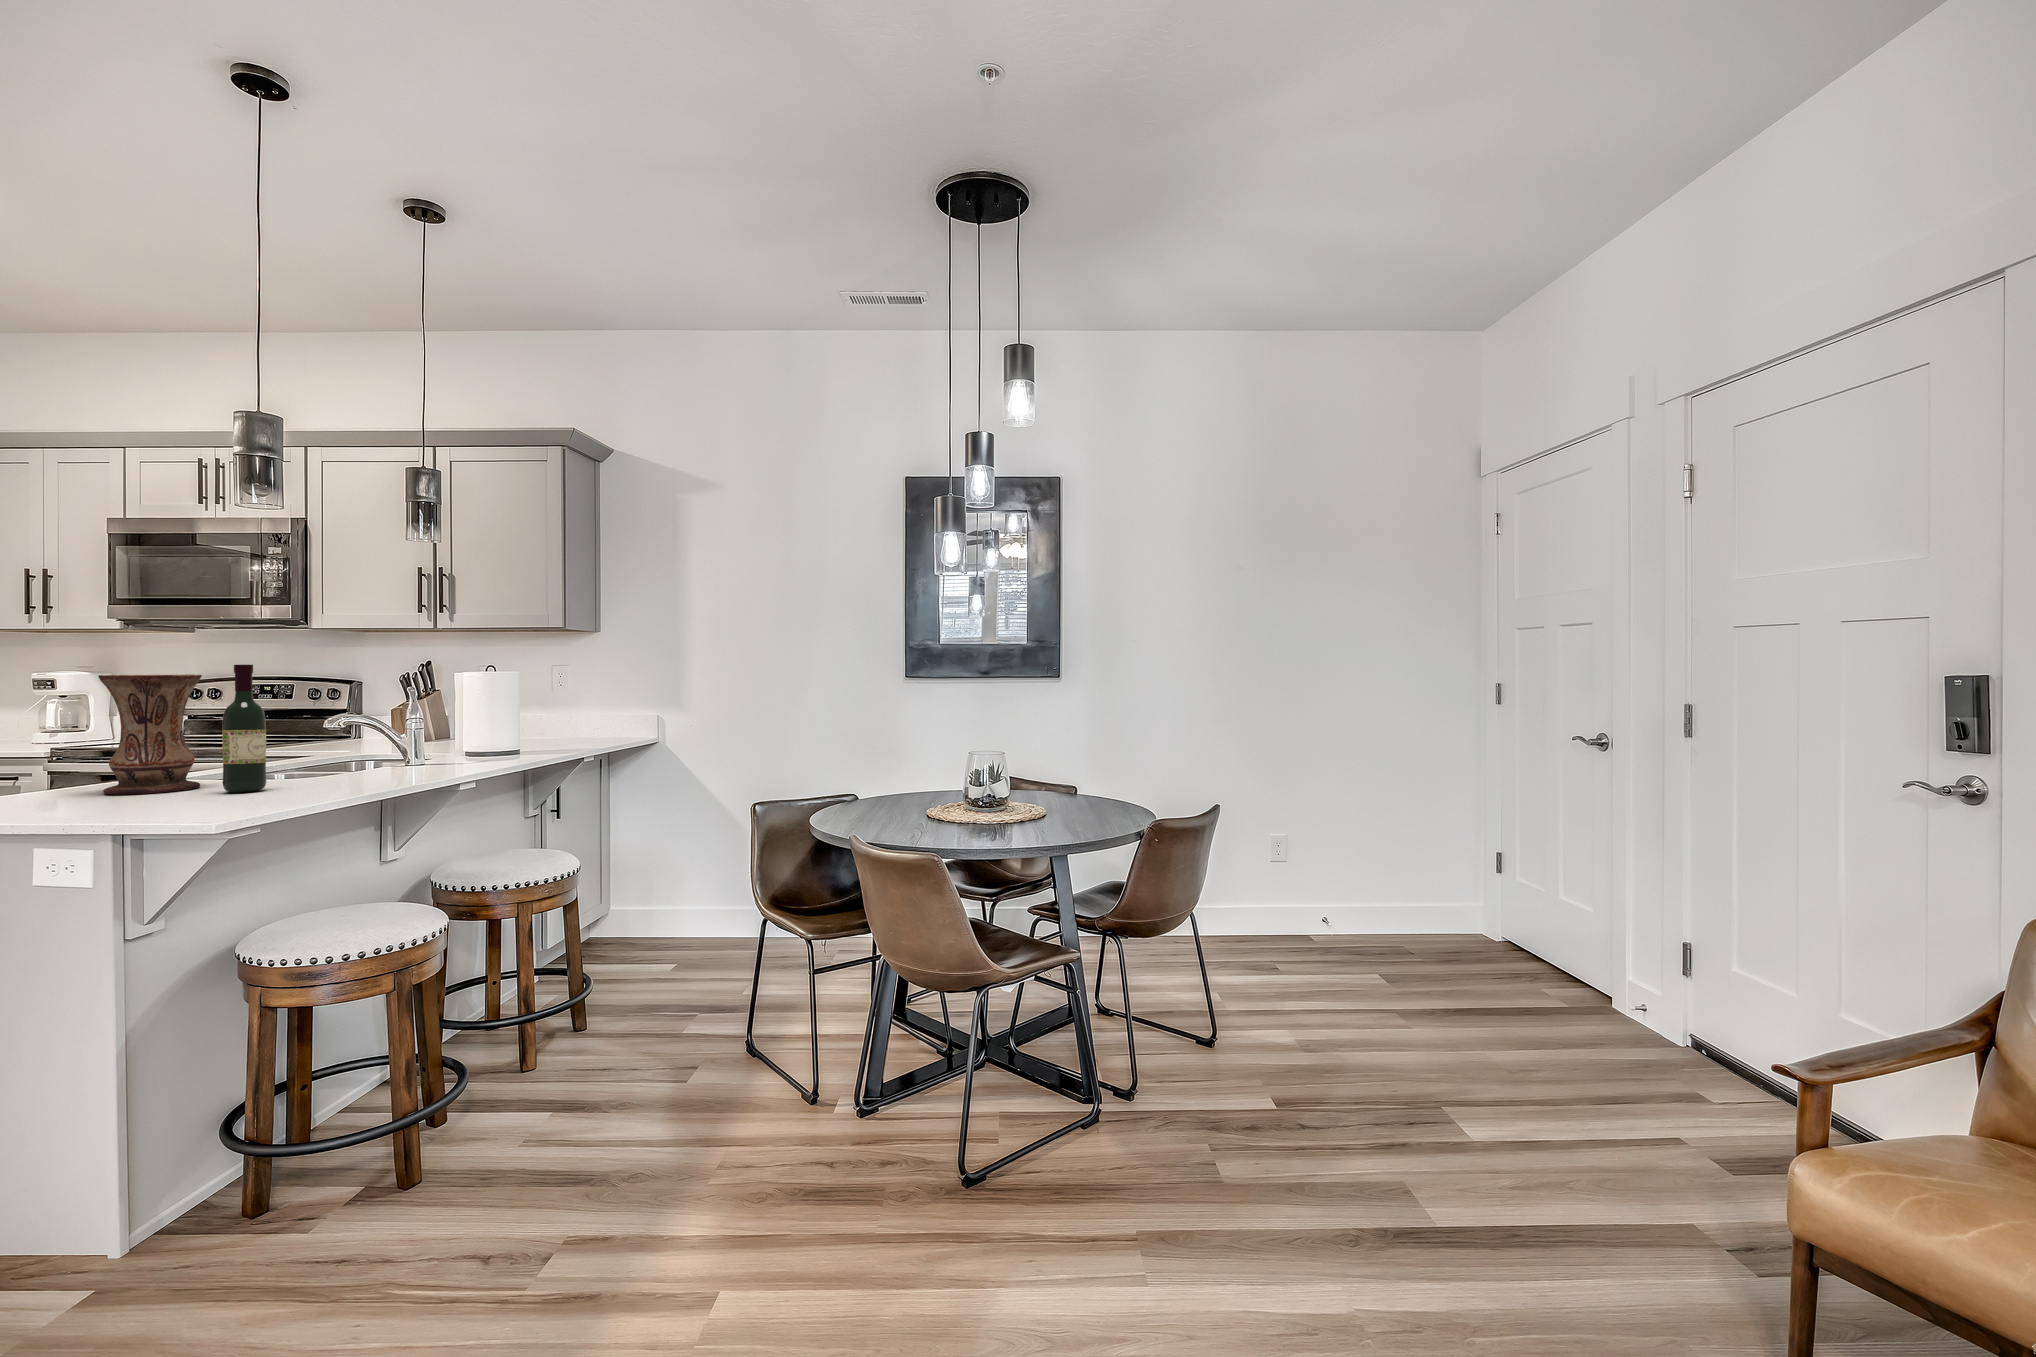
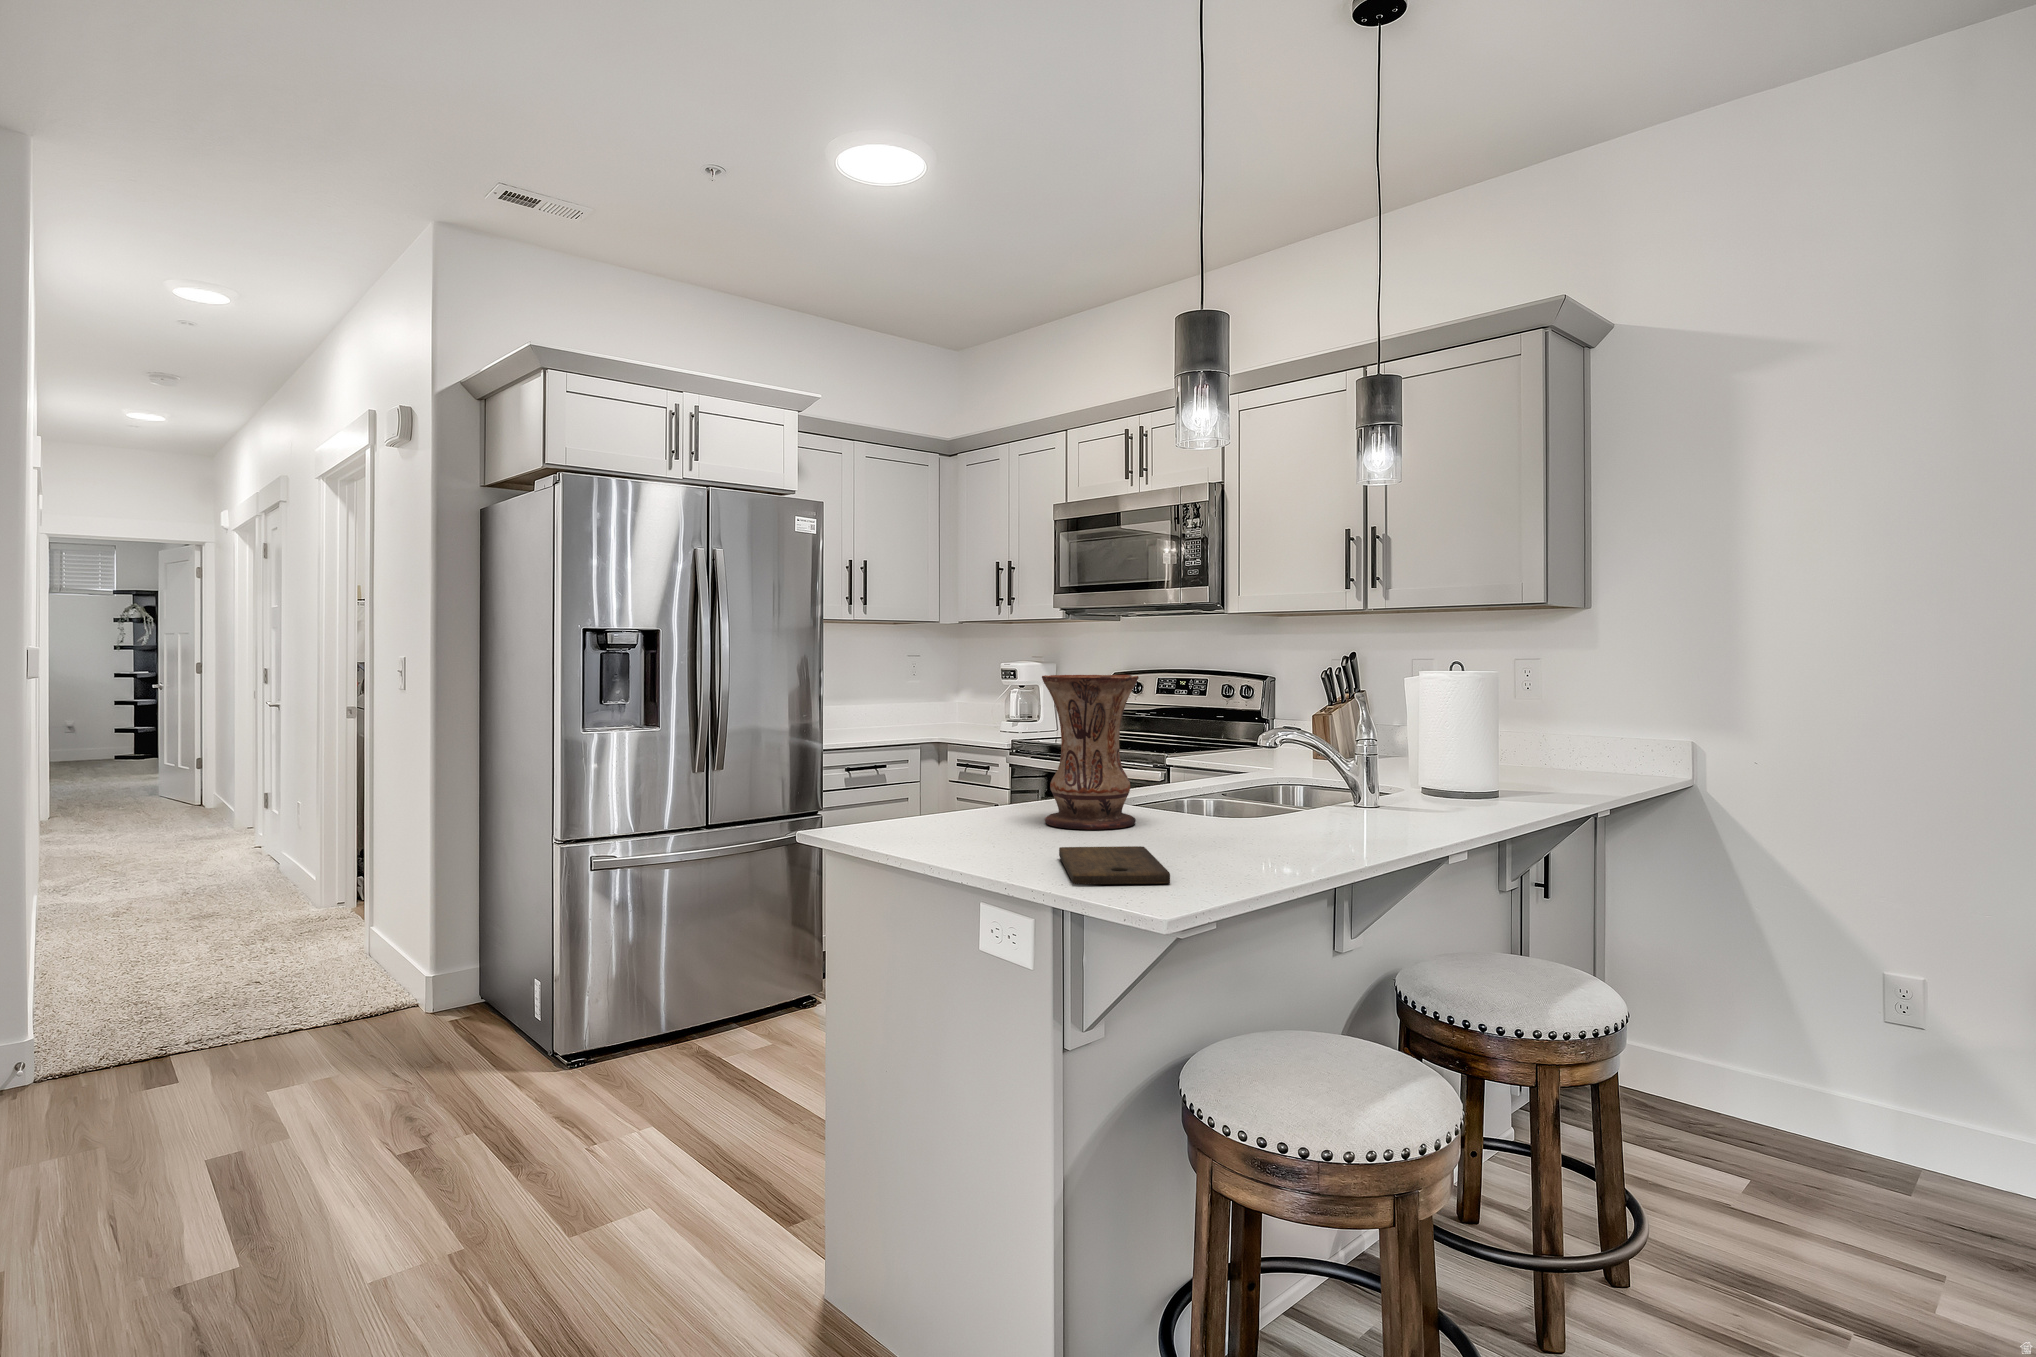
wine bottle: present [222,664,266,793] -> none [1162,664,1210,845]
cutting board: none [120,793,223,816] -> present [1059,846,1170,884]

